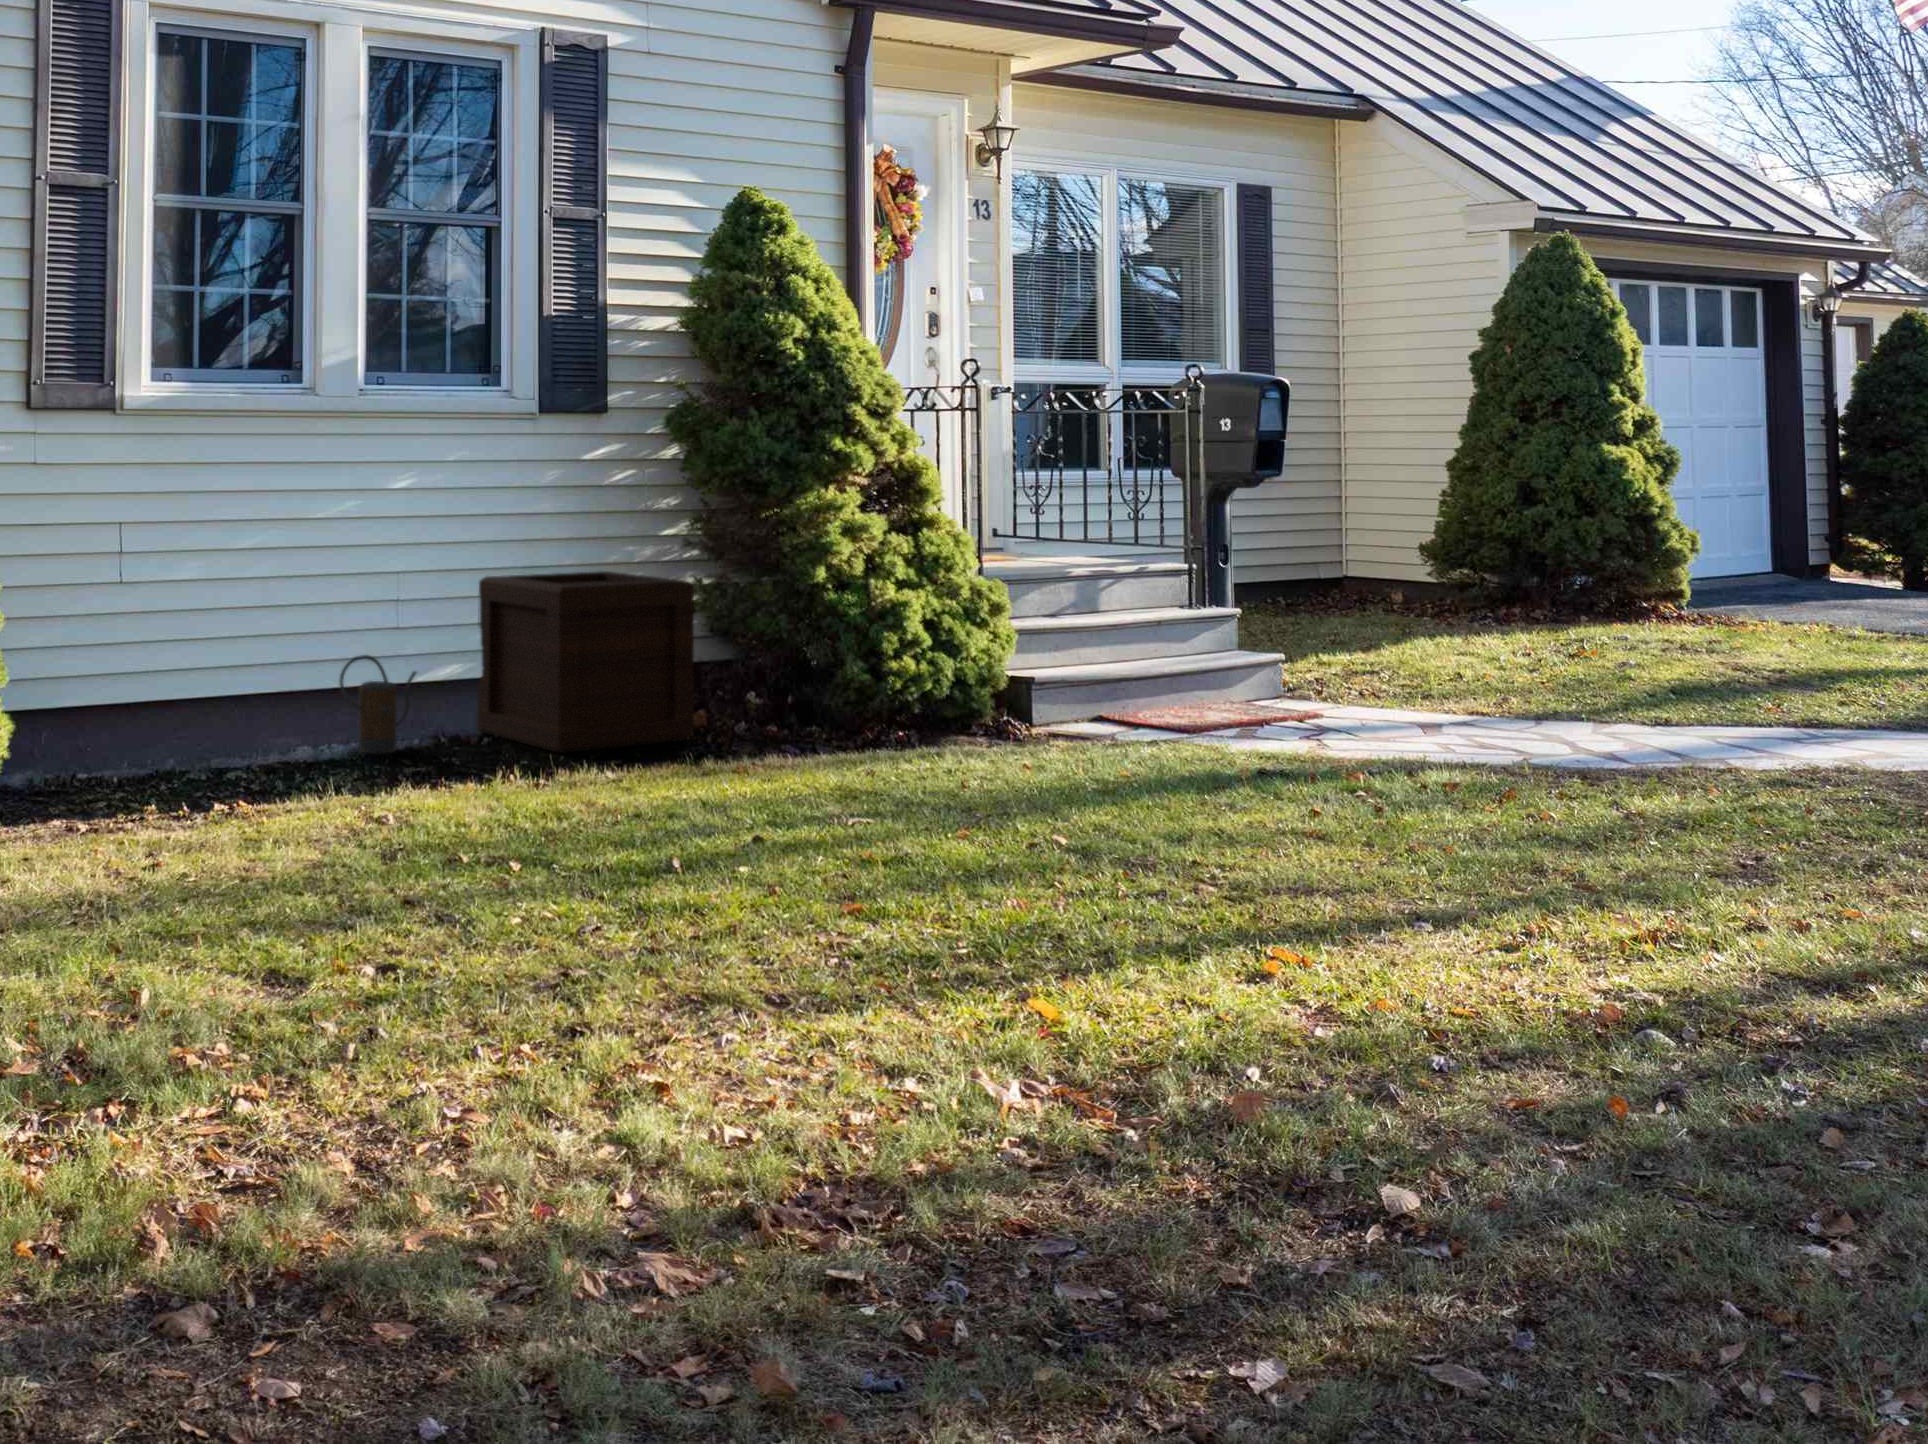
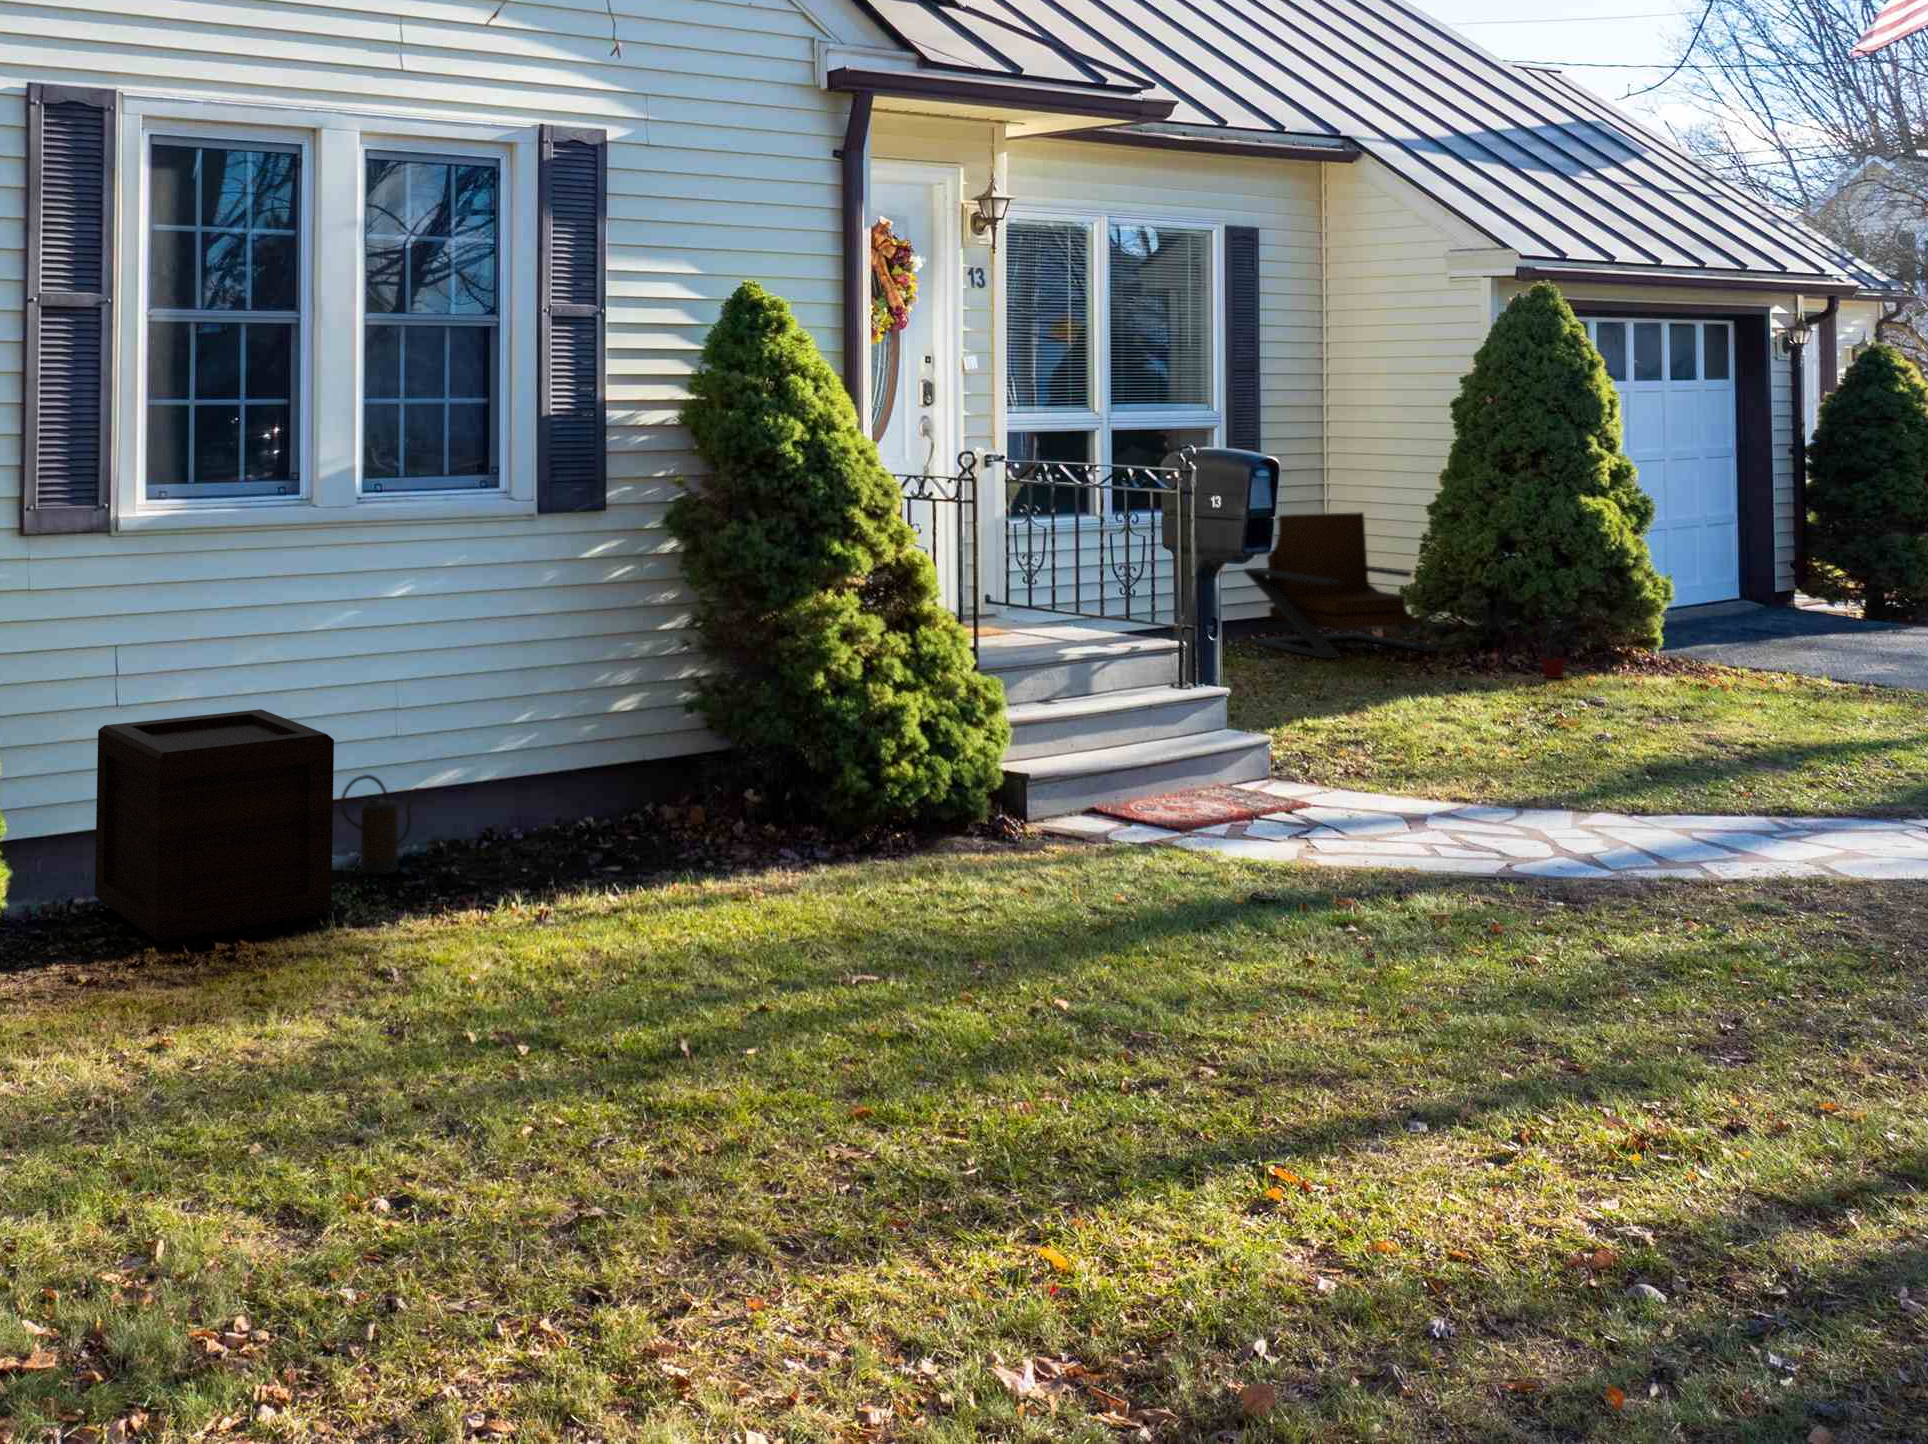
lounge chair: none [1257,475,1459,618] -> present [1244,512,1438,658]
potted plant: none [1527,547,1640,632] -> present [1505,597,1602,678]
wooden crate: present [477,571,694,753] -> present [95,709,334,942]

